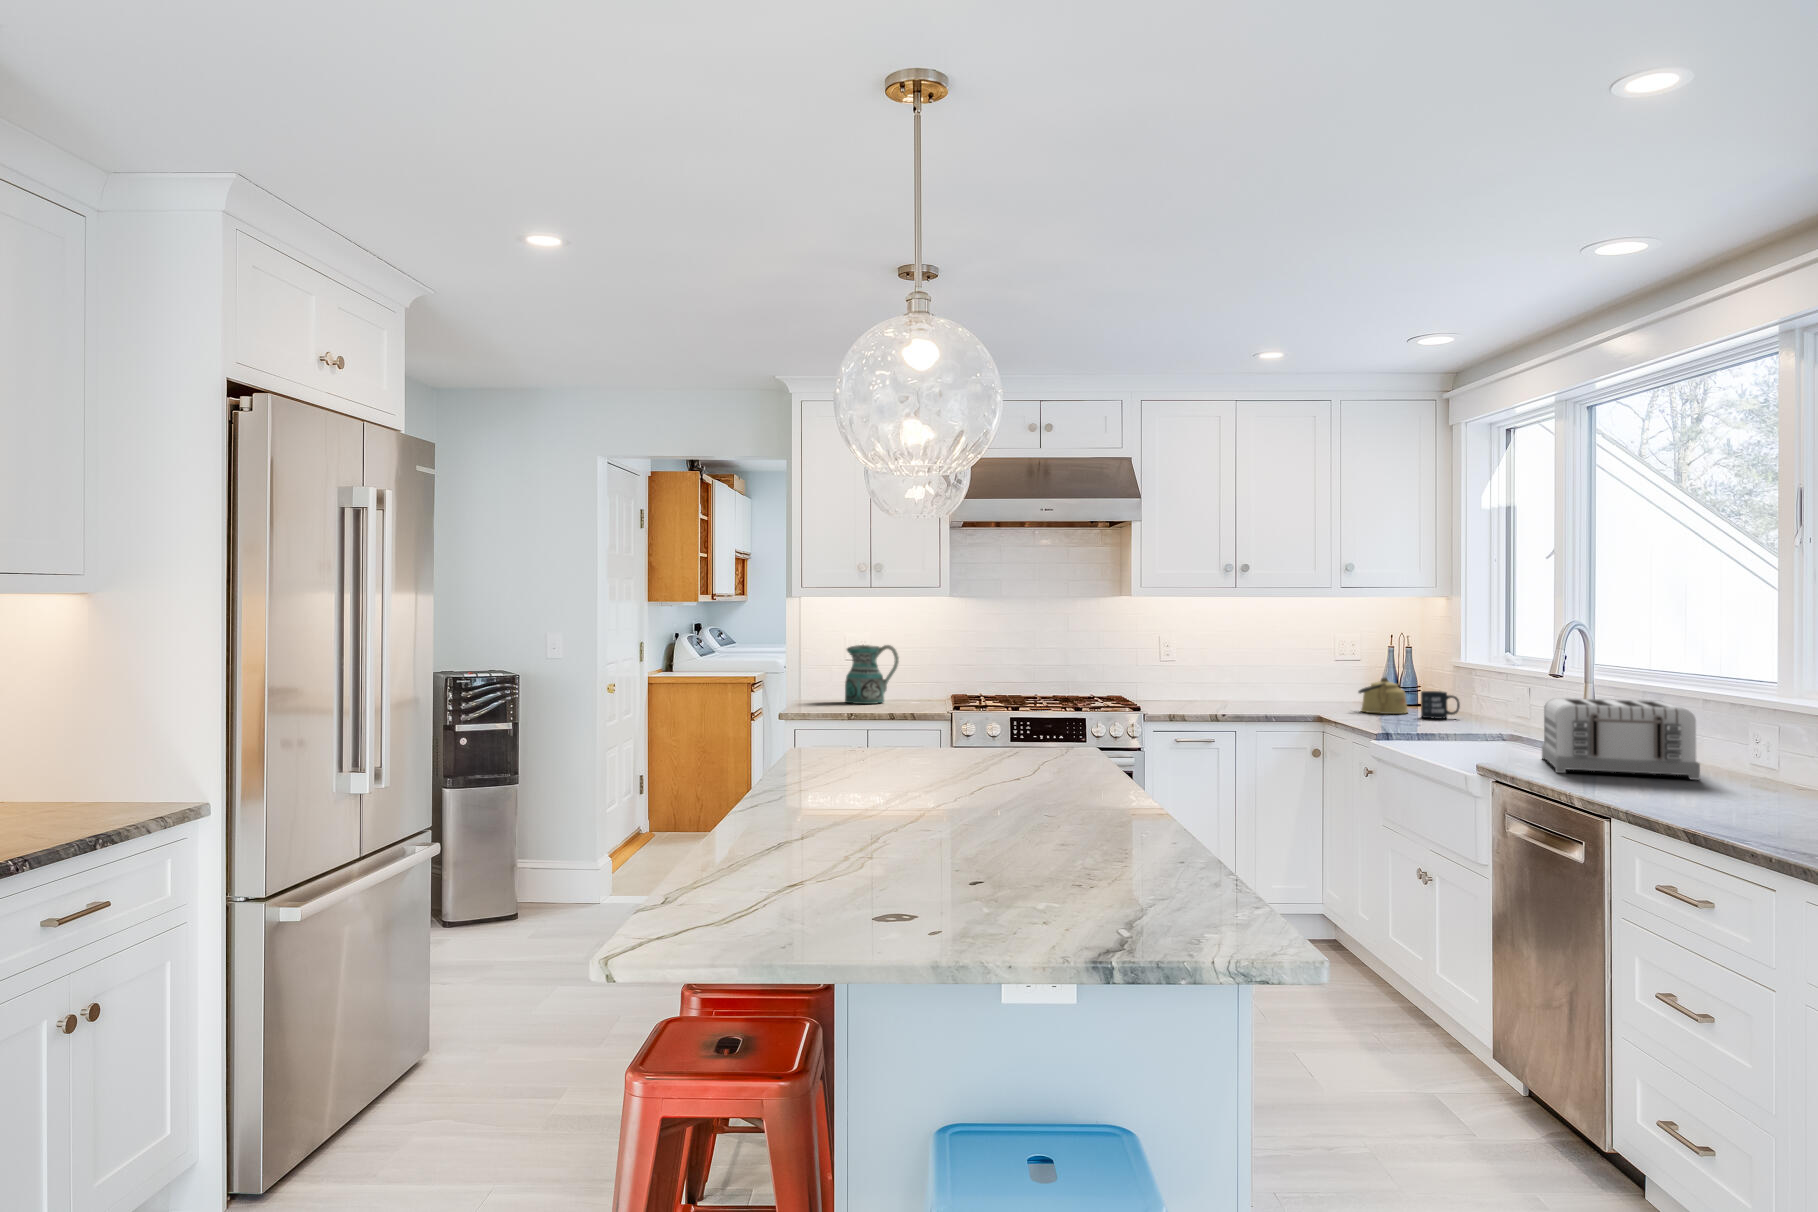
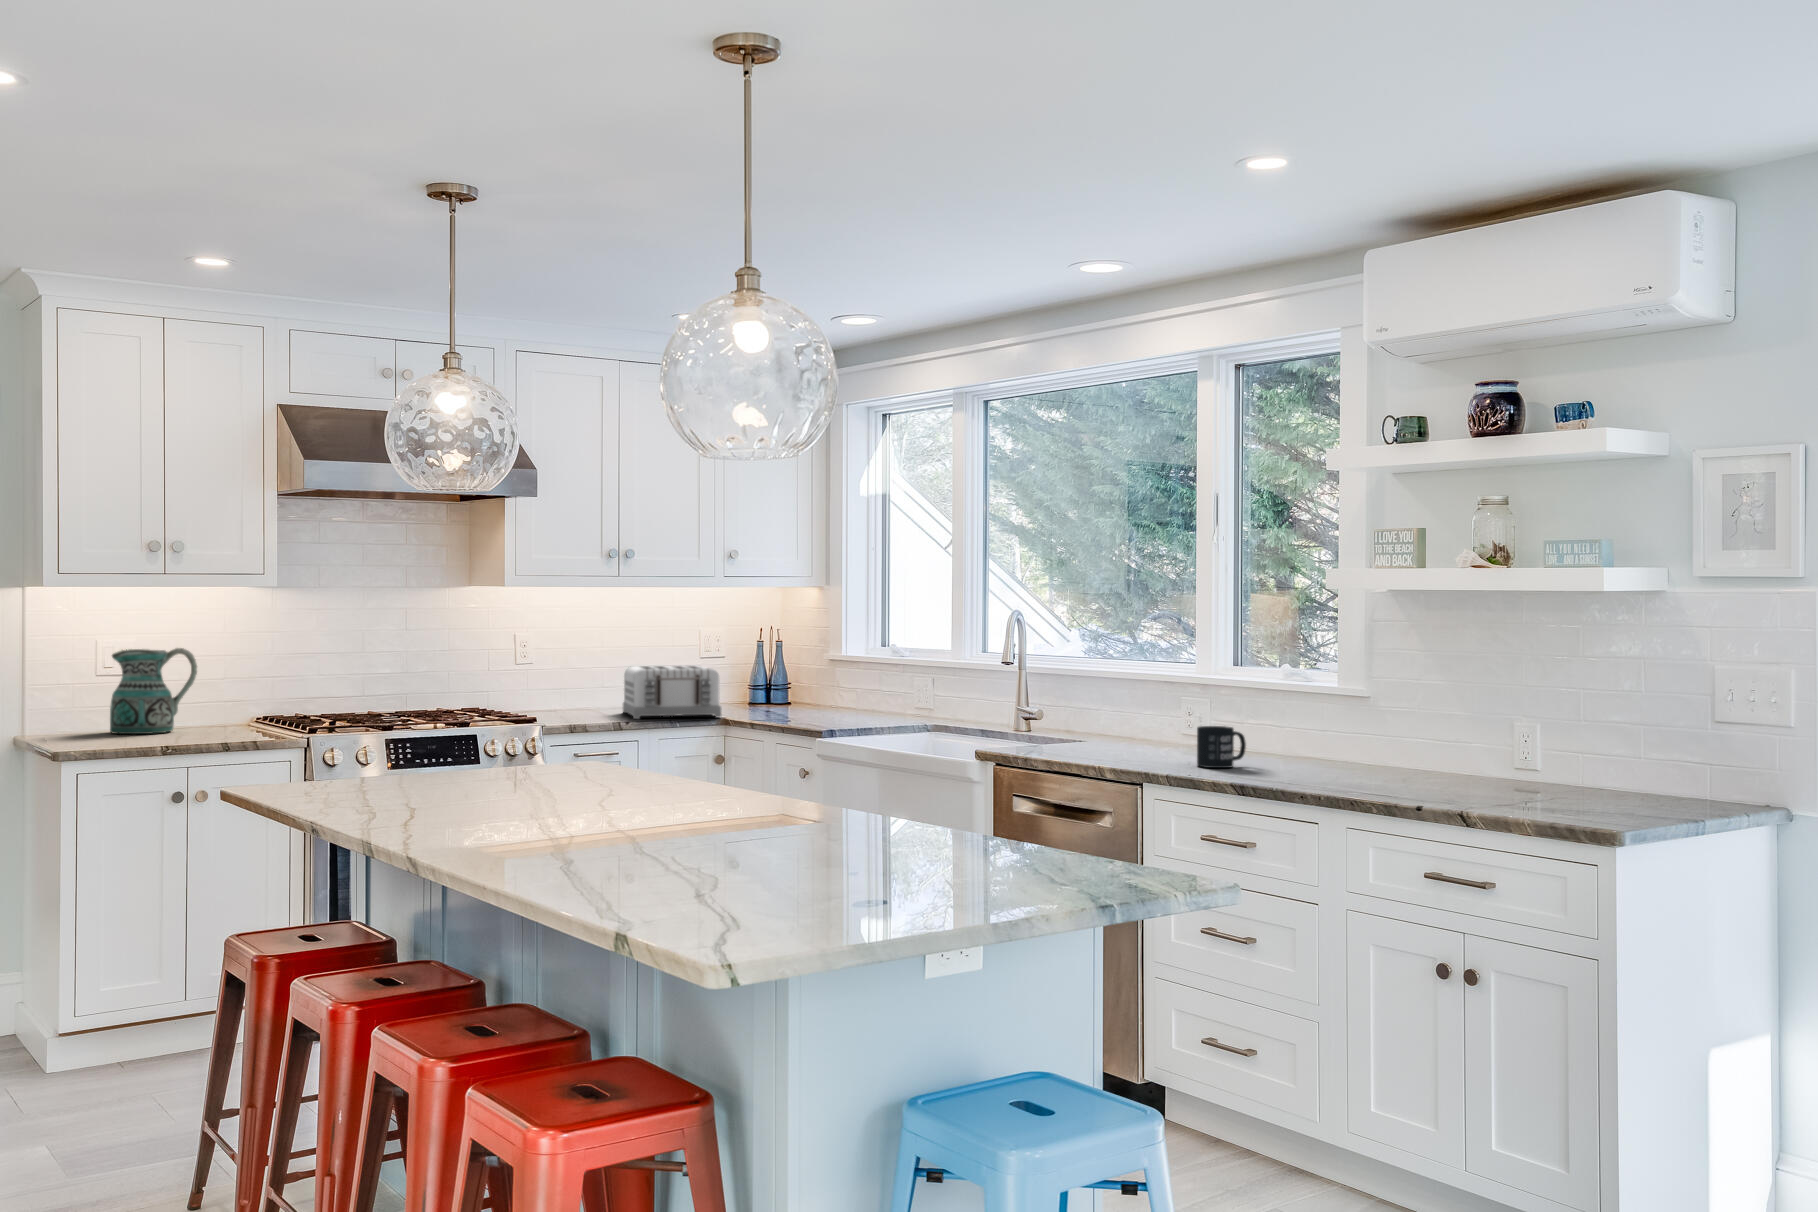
kettle: present [1359,678,1408,714] -> none [747,673,798,712]
mug: present [1421,691,1460,719] -> present [1197,726,1246,768]
toaster: present [1542,698,1700,780] -> present [623,665,721,719]

